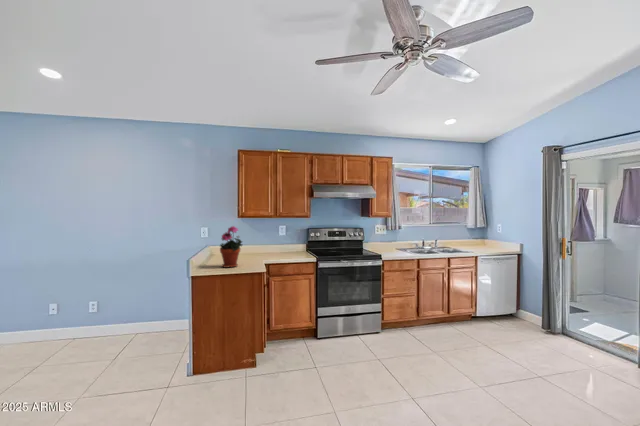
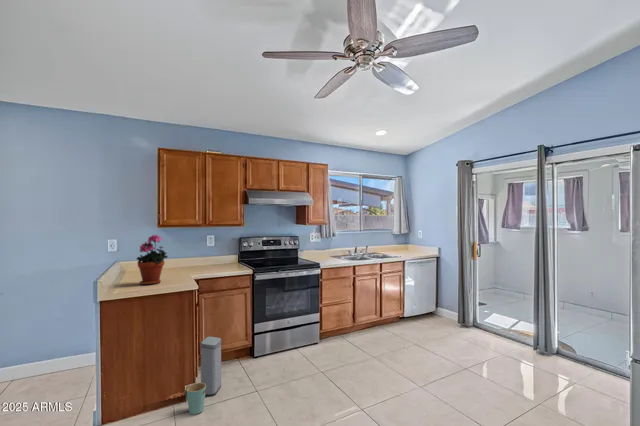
trash can: none [256,315,286,379] -> present [186,337,221,414]

